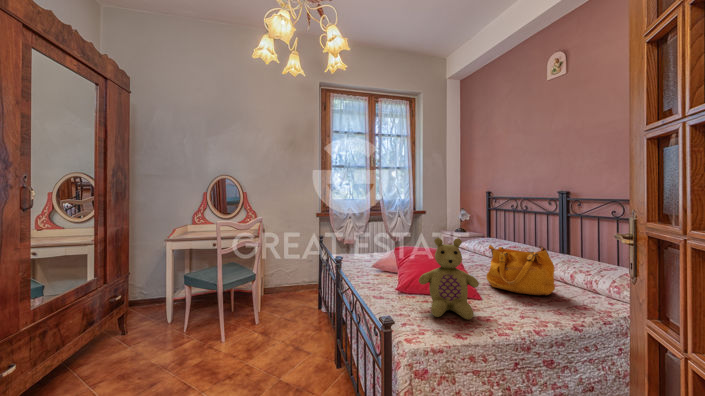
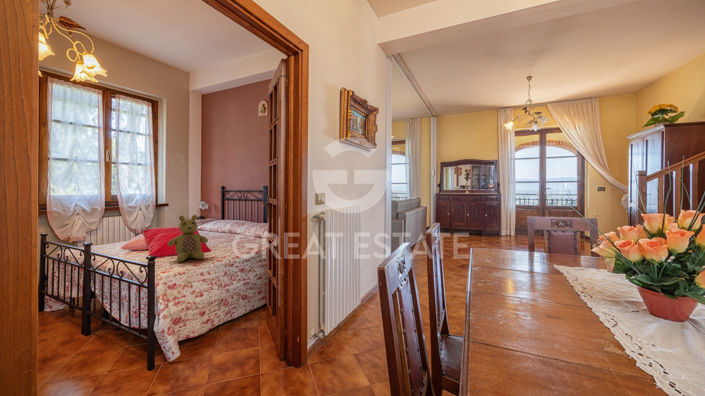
handbag: present [486,245,555,295] -> none [215,218,253,246]

